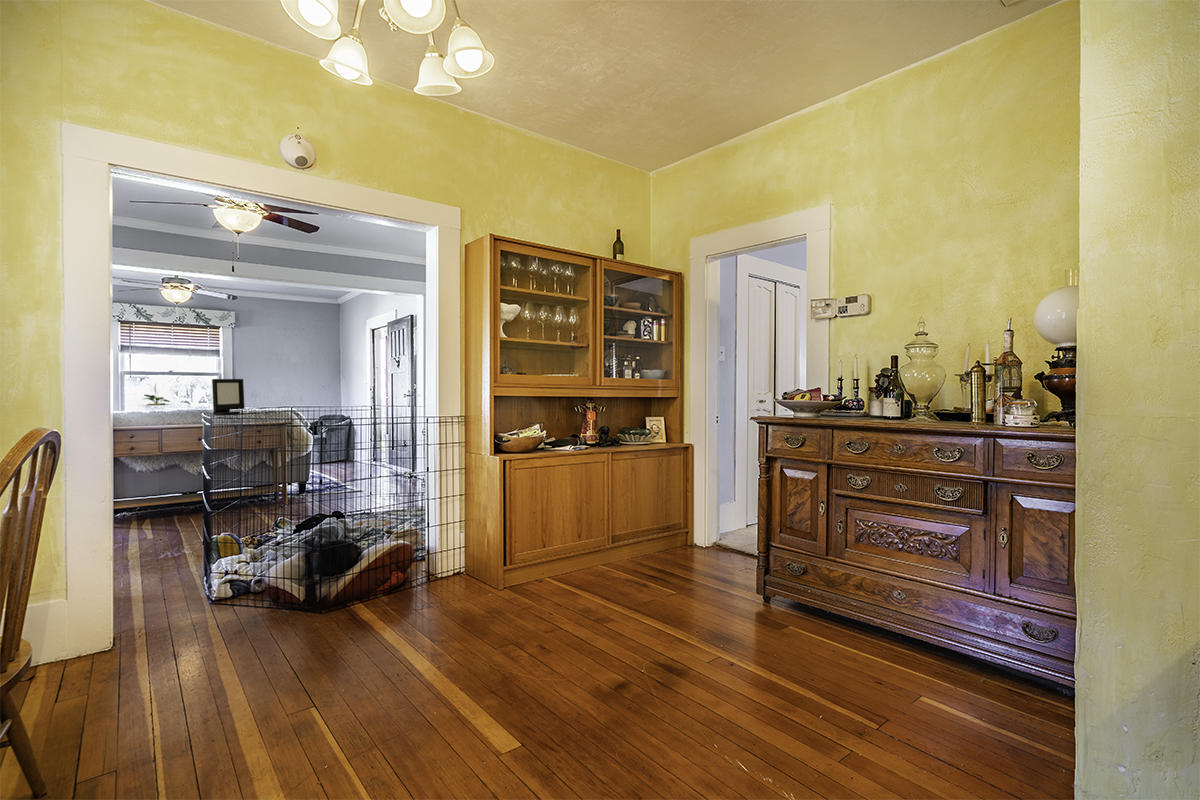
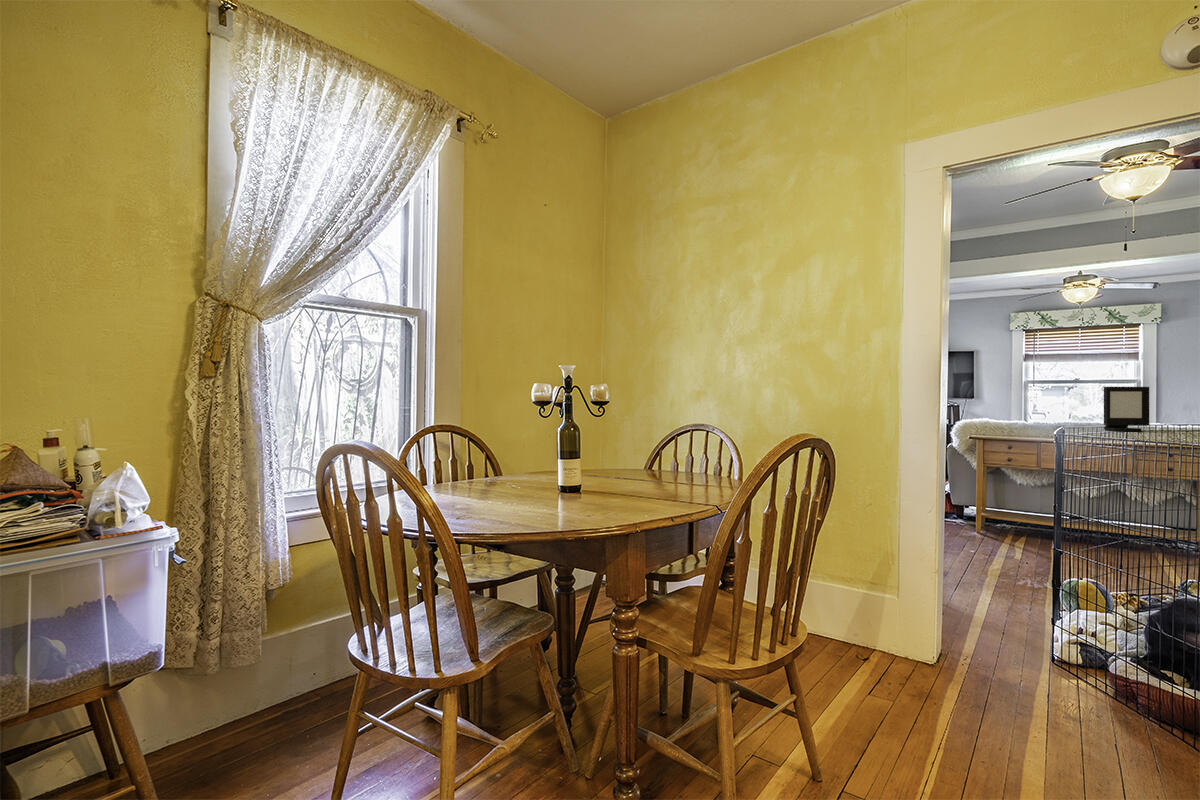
potted plant: present [144,386,170,405] -> none [1041,391,1073,416]

